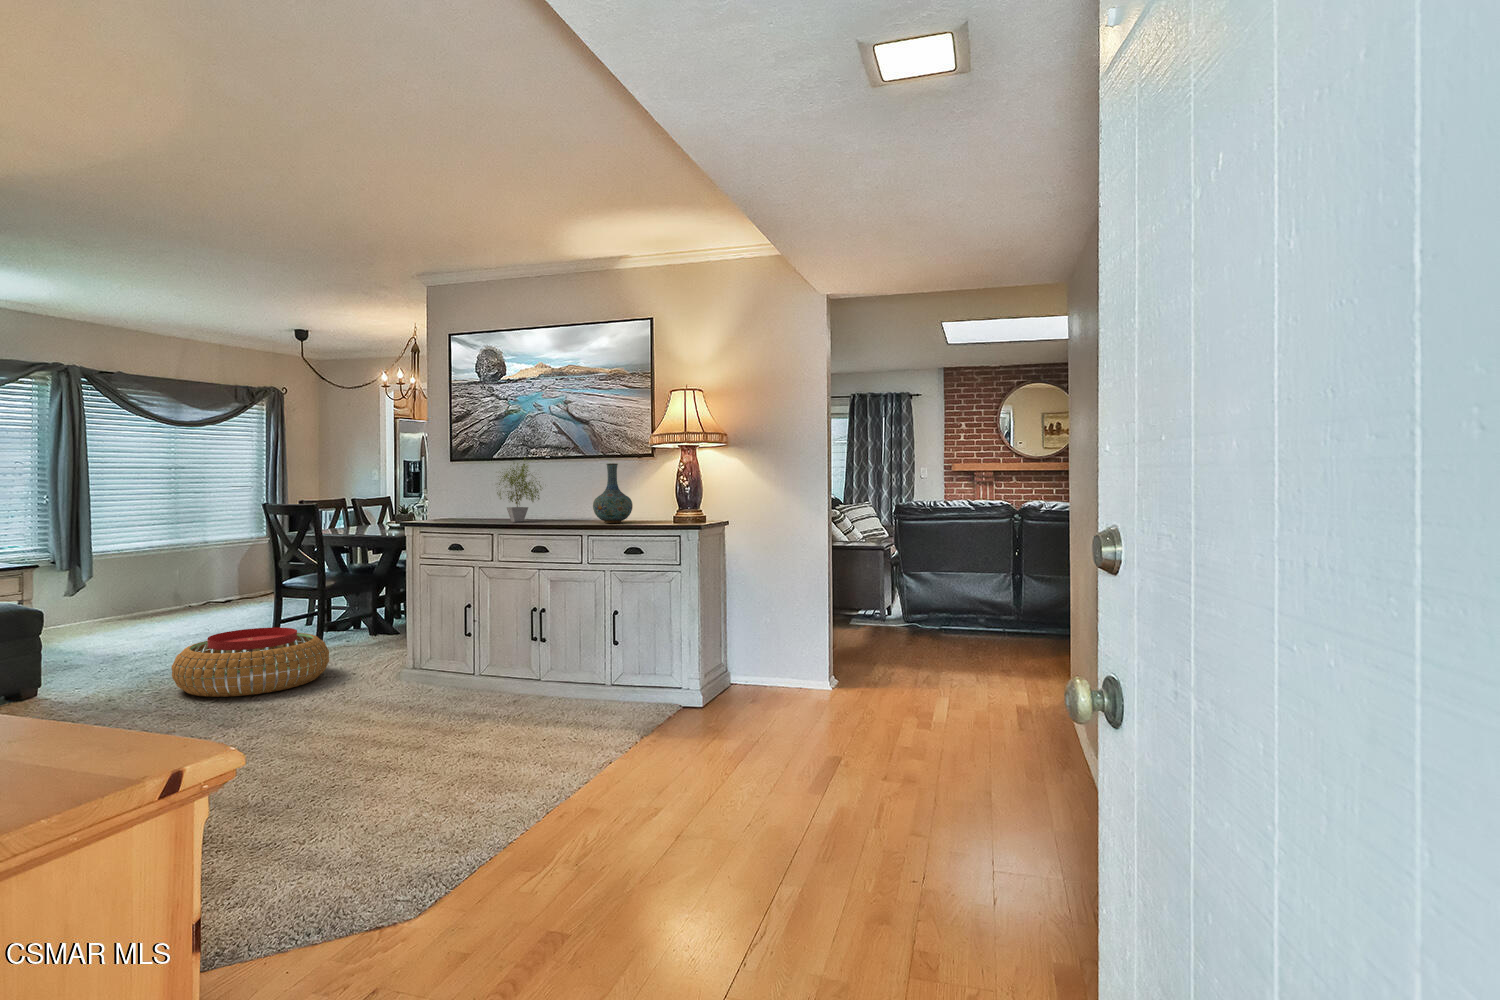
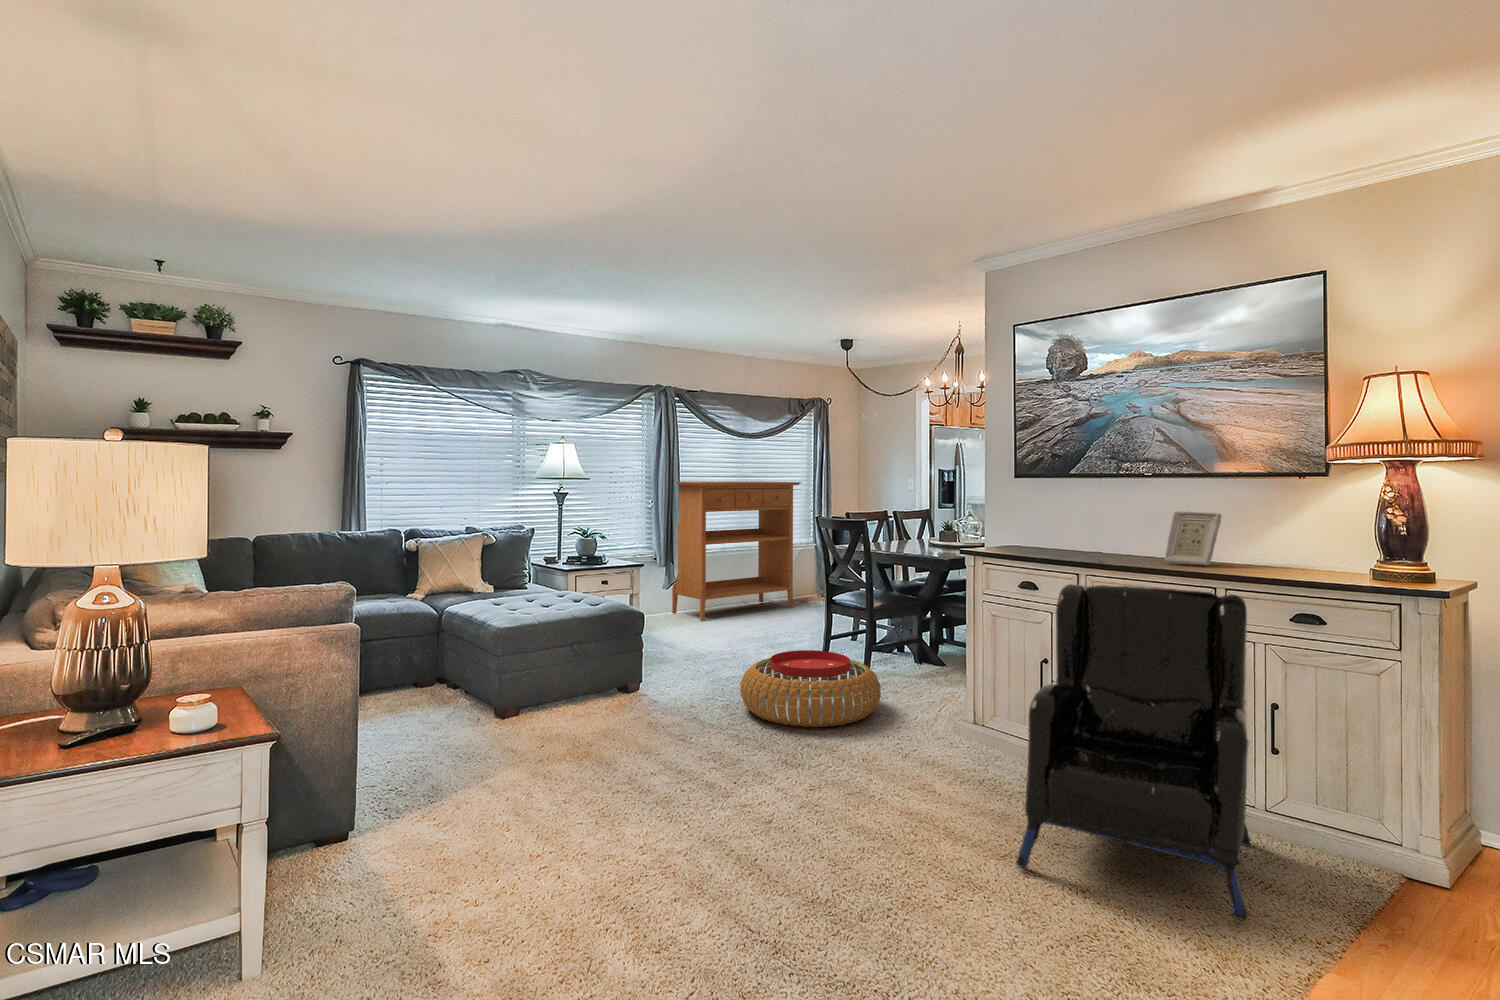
potted plant: present [497,457,543,522] -> none [1071,474,1151,558]
vase: present [593,463,633,523] -> none [1232,487,1299,573]
console table: none [68,473,251,627] -> present [672,482,801,620]
picture frame: none [554,484,591,522] -> present [1165,511,1222,565]
armchair: none [425,536,600,747] -> present [1016,584,1251,921]

